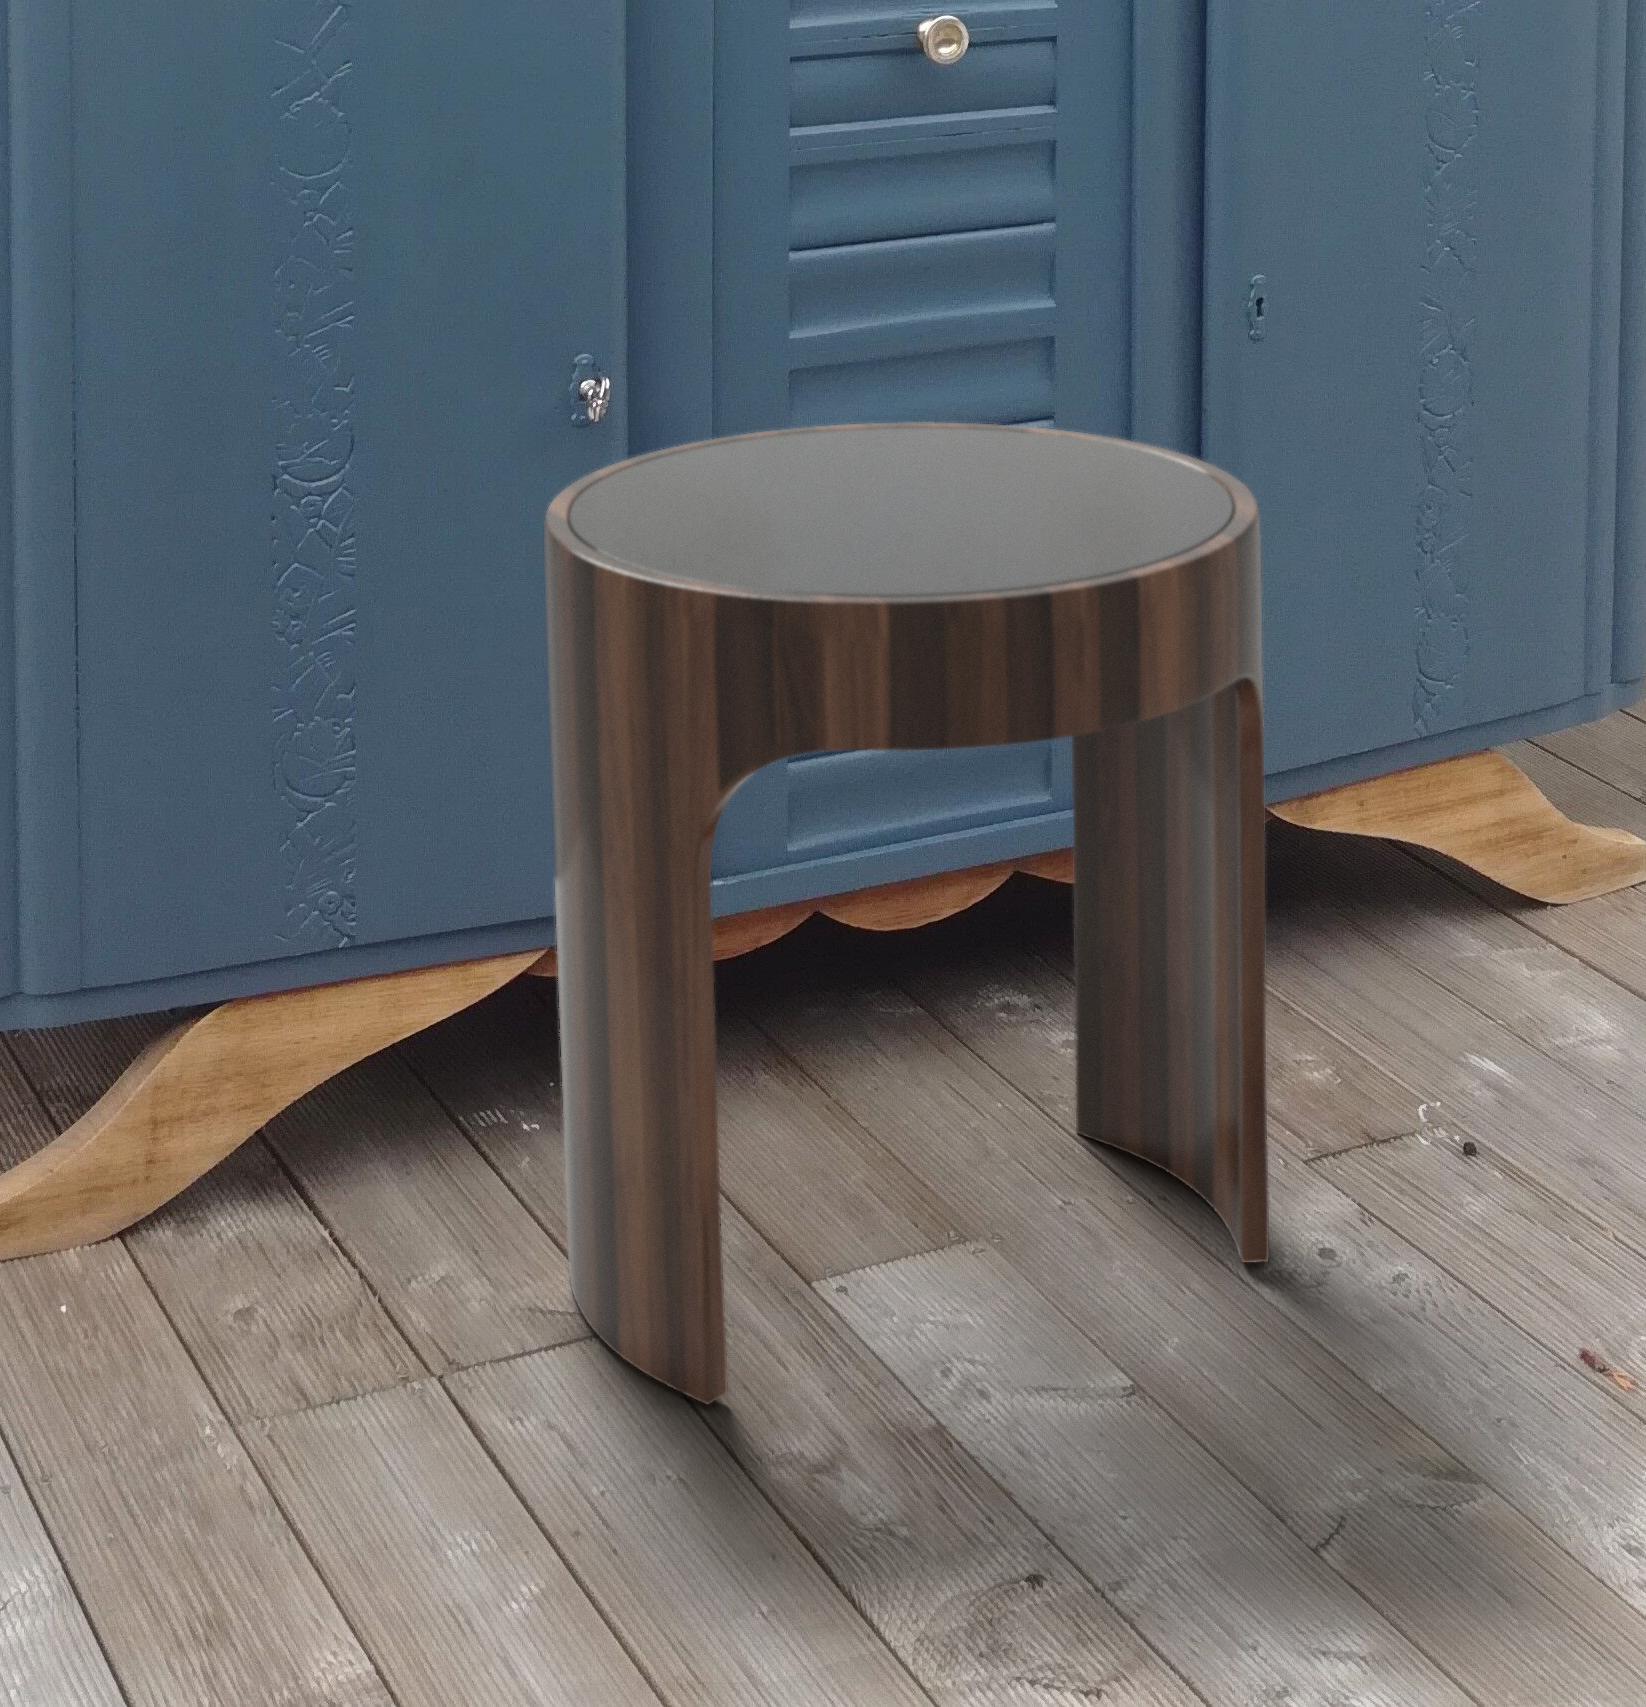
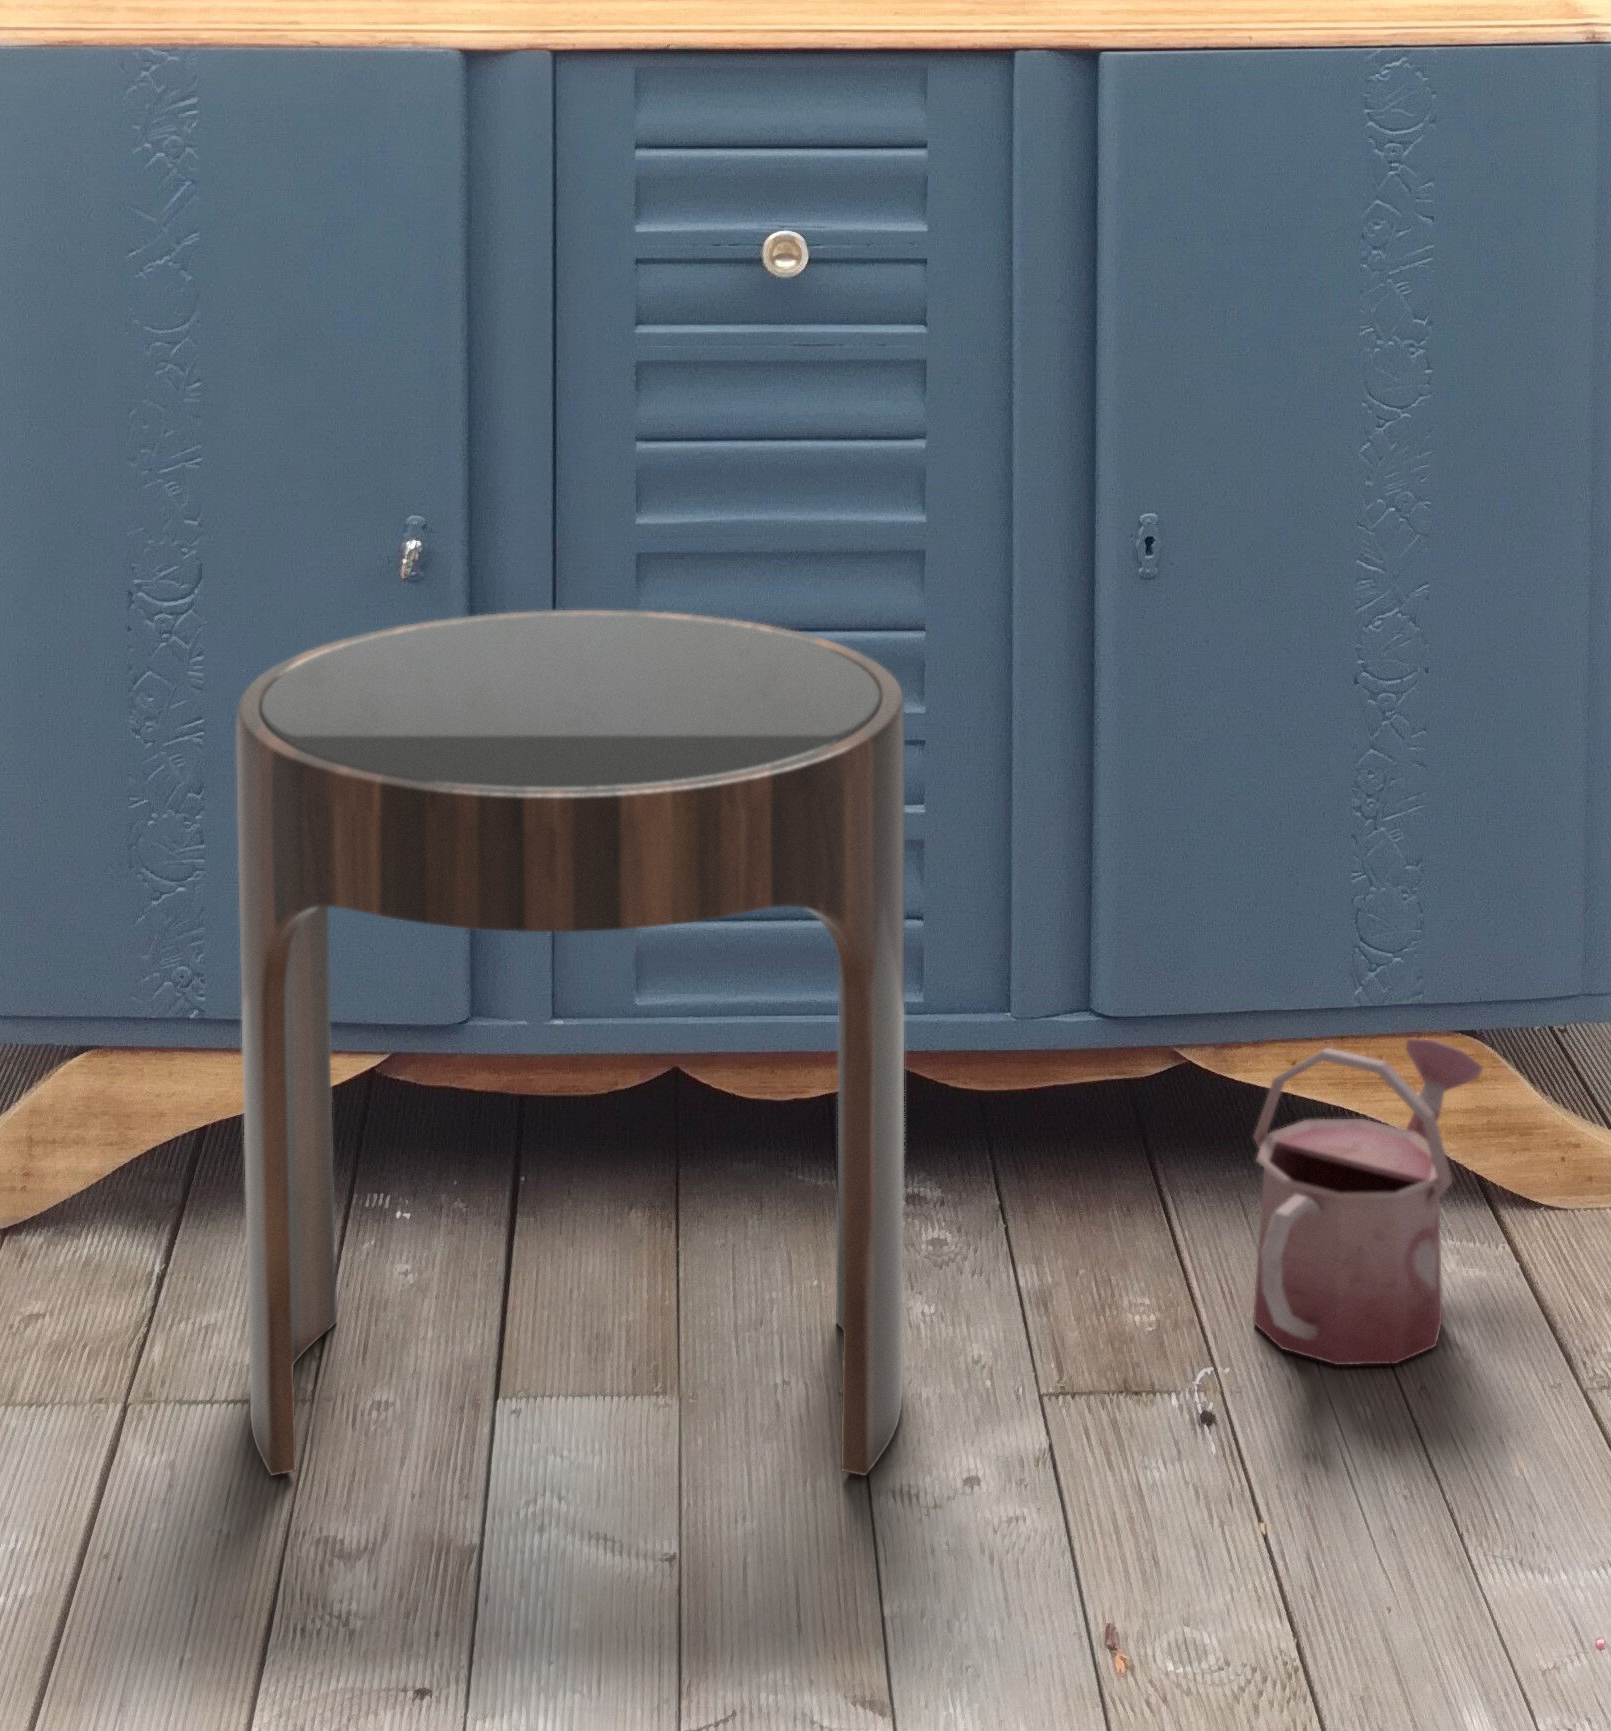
watering can: none [1408,754,1620,1069] -> present [1253,1039,1482,1365]

